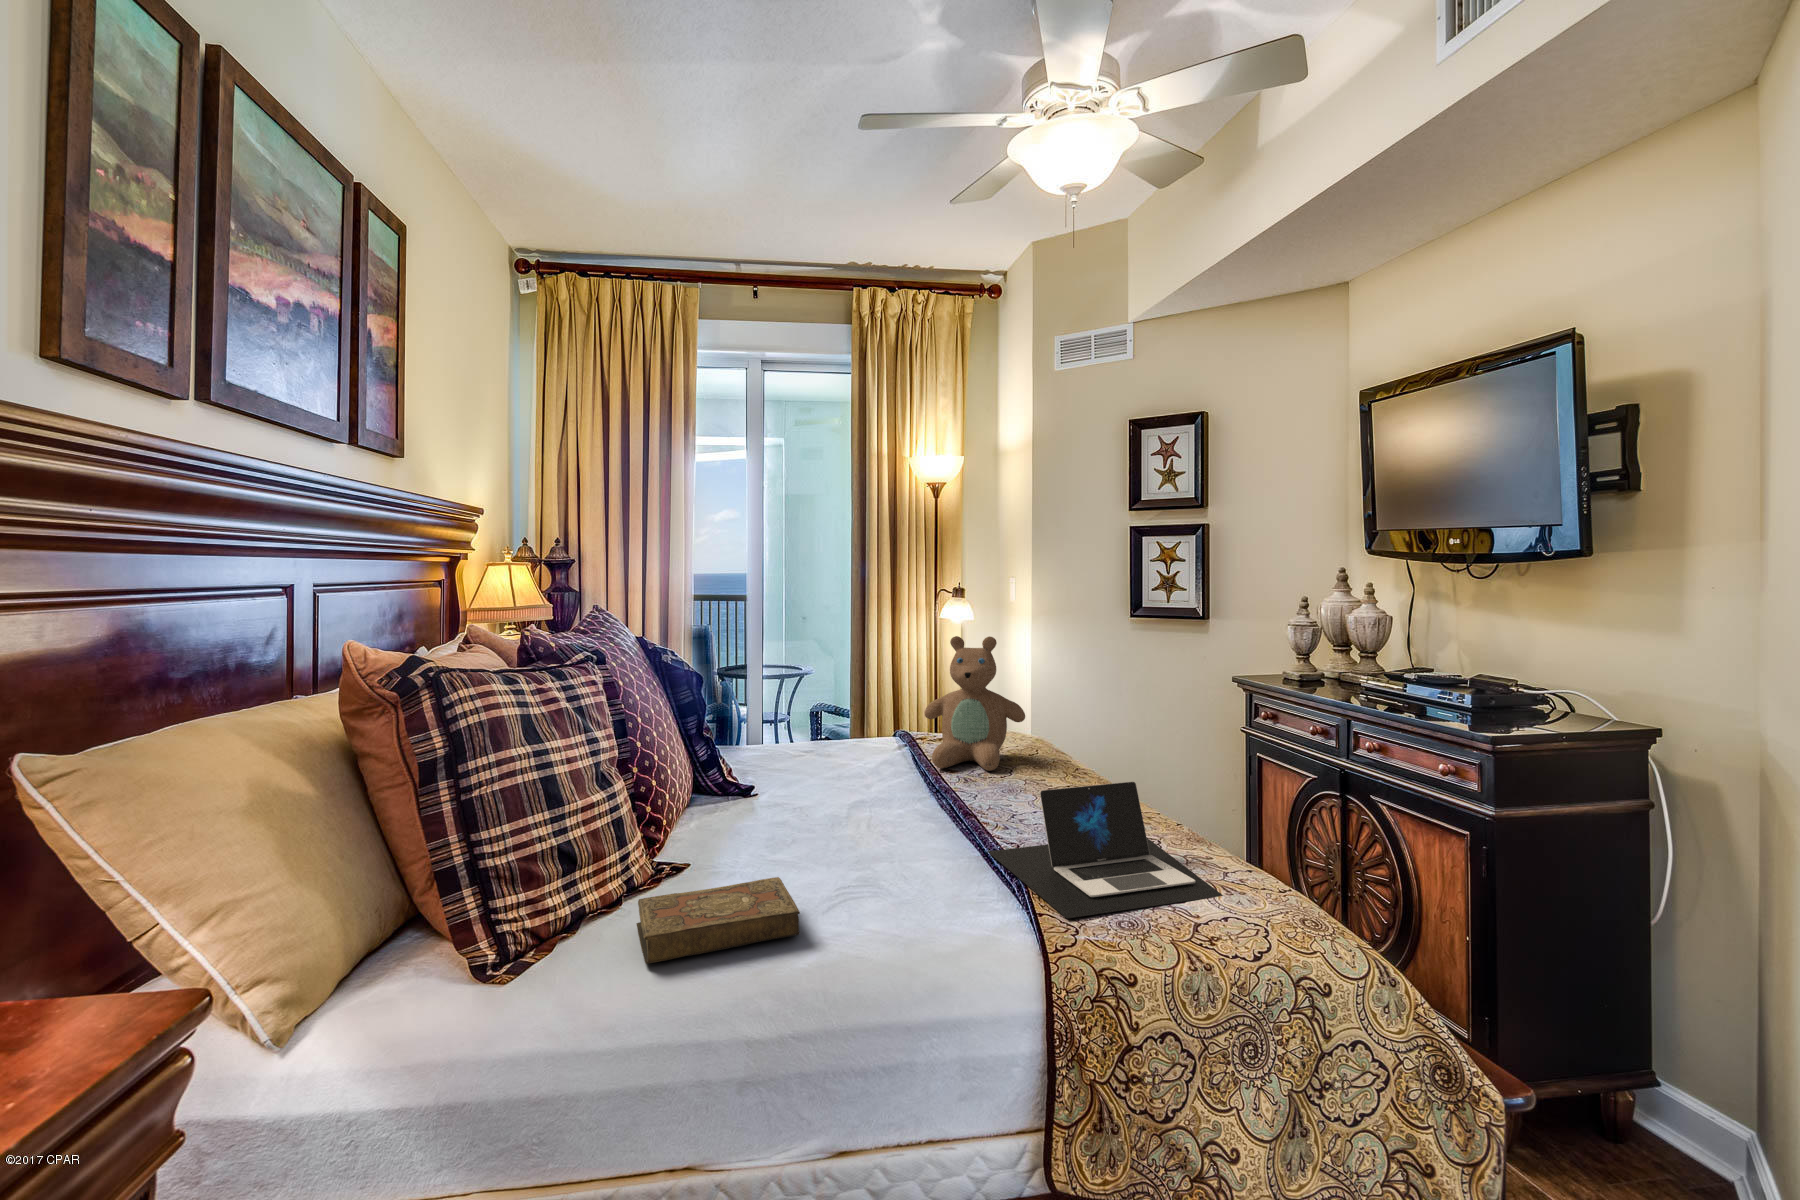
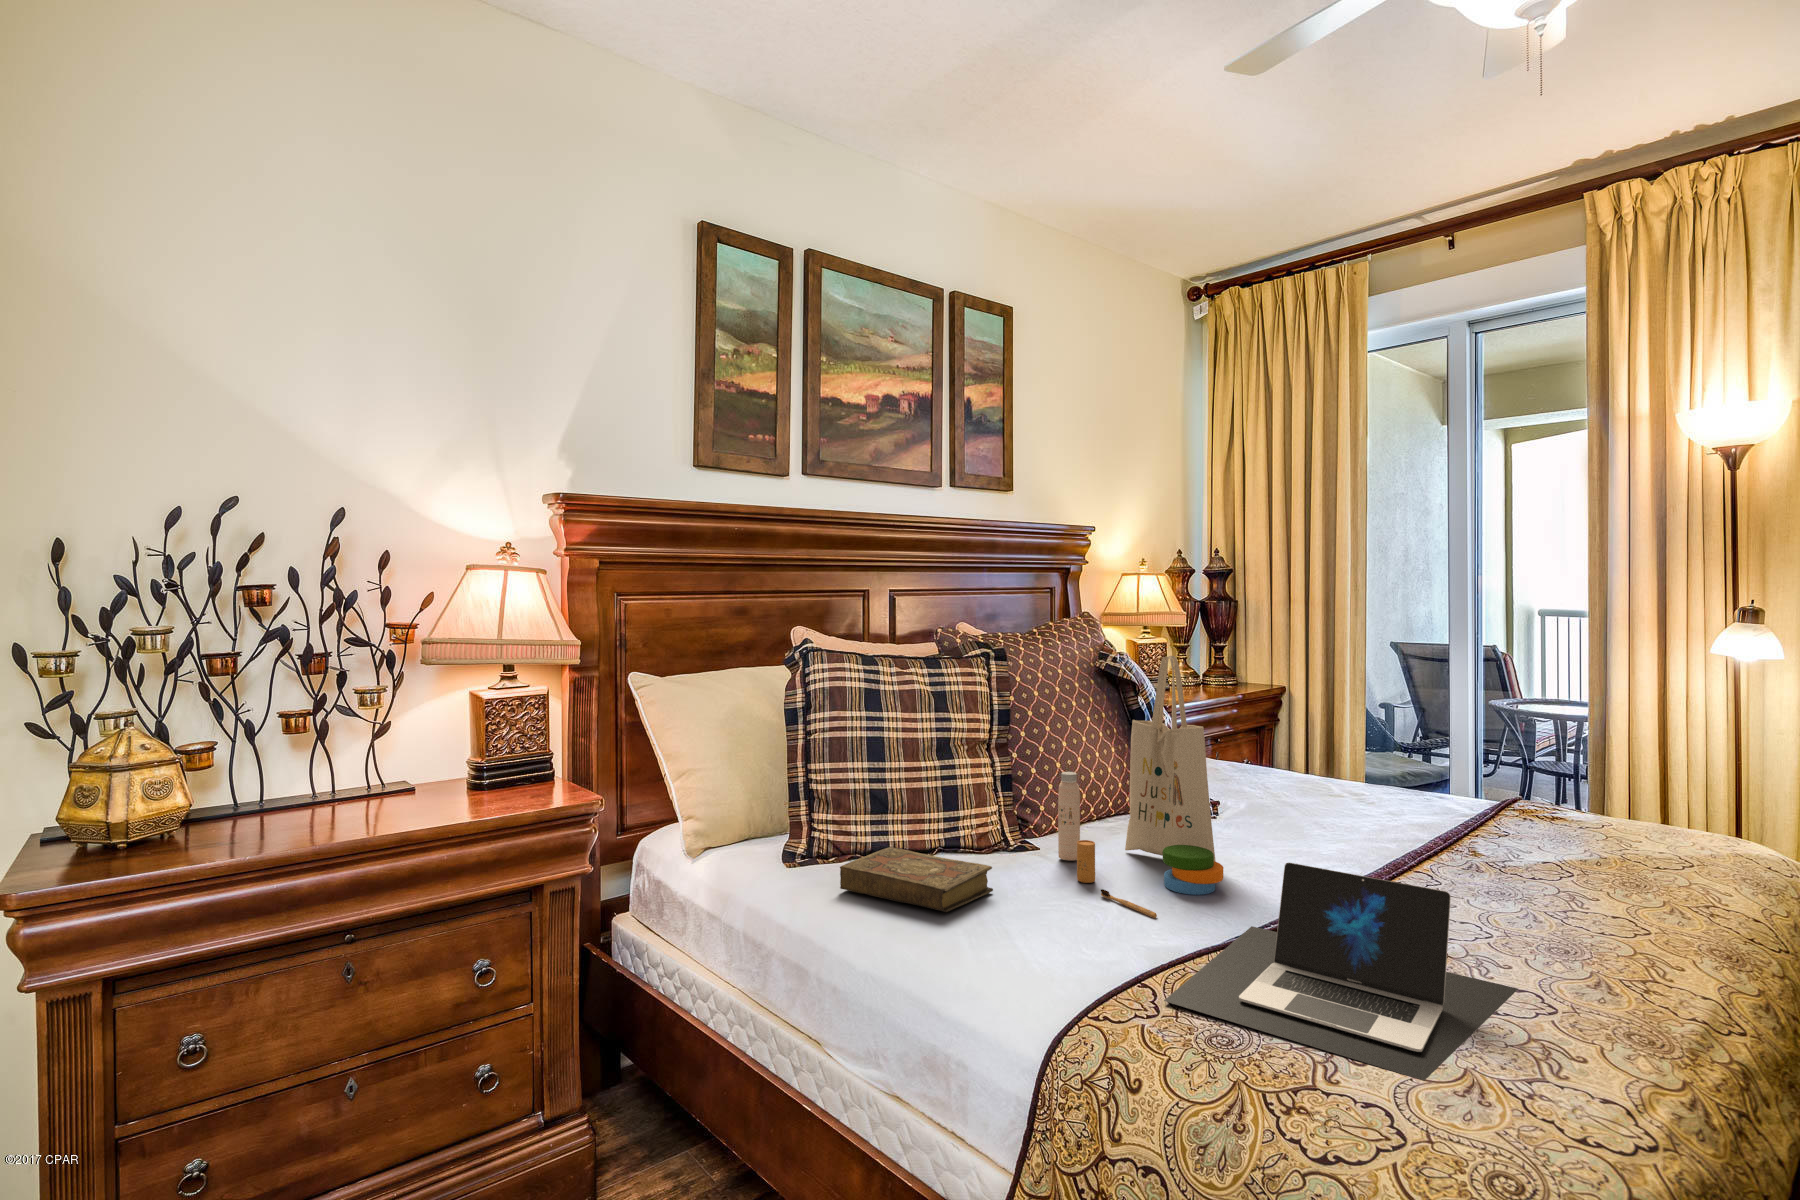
teddy bear: present [924,636,1025,771] -> none [1420,673,1597,867]
tote bag: none [752,642,926,872] -> present [1058,656,1223,918]

